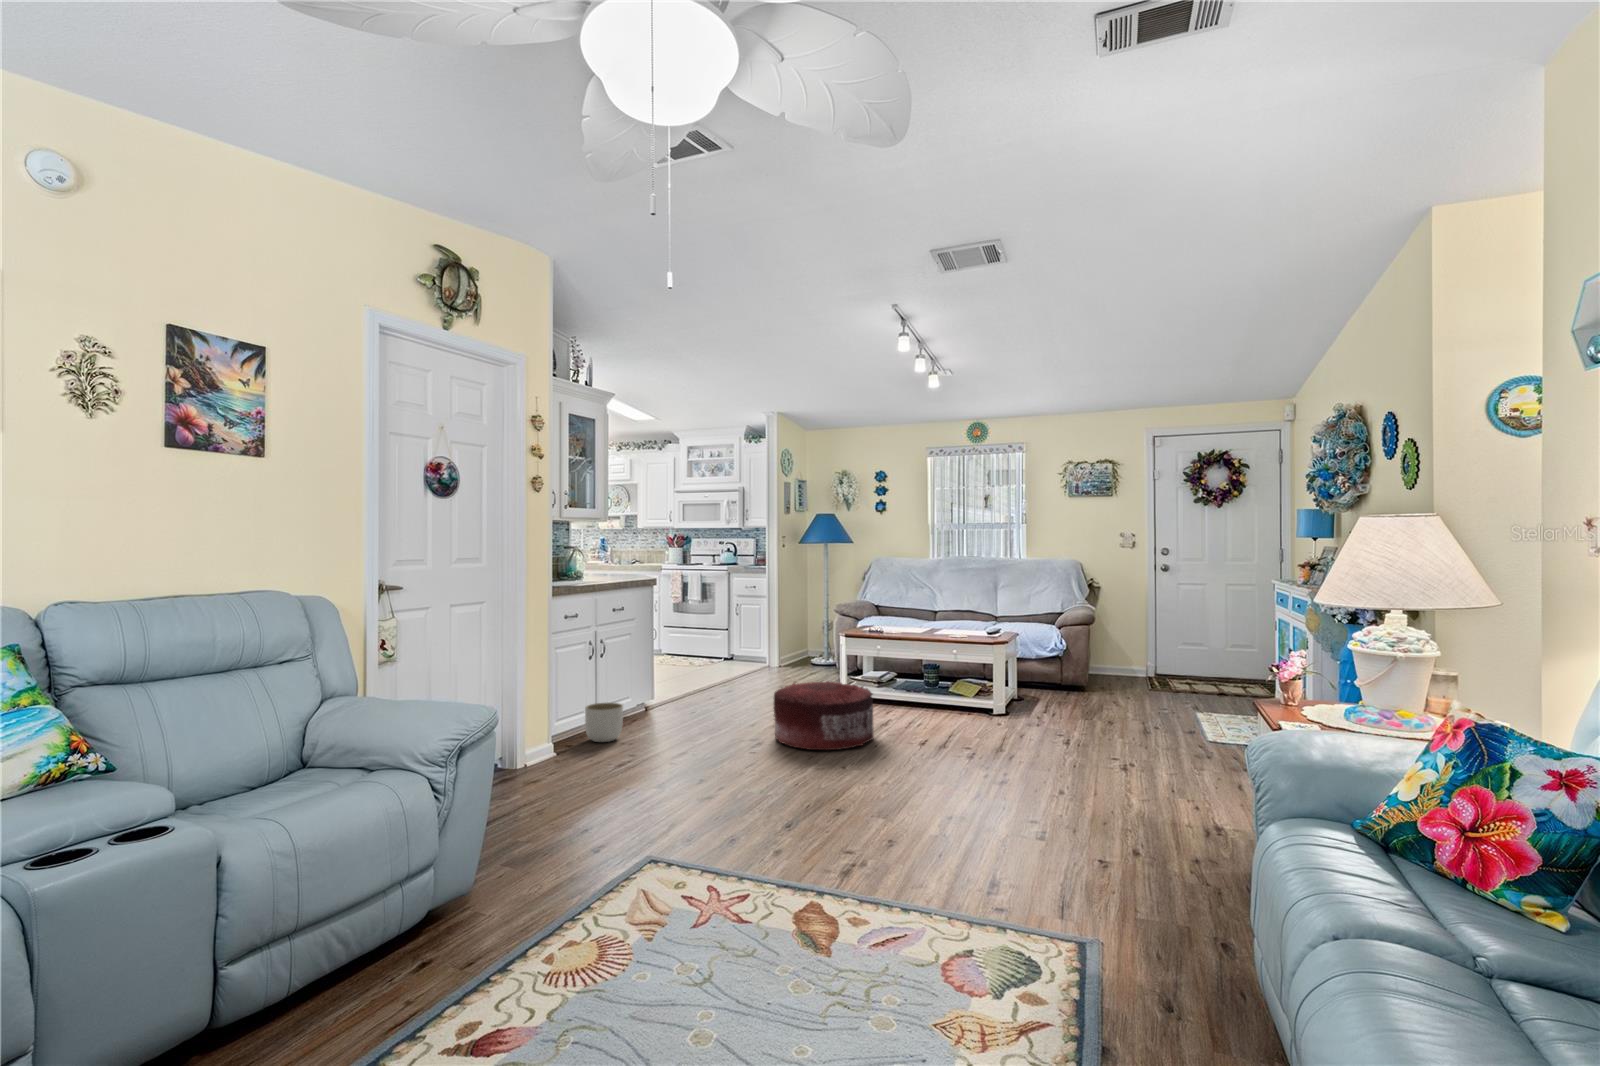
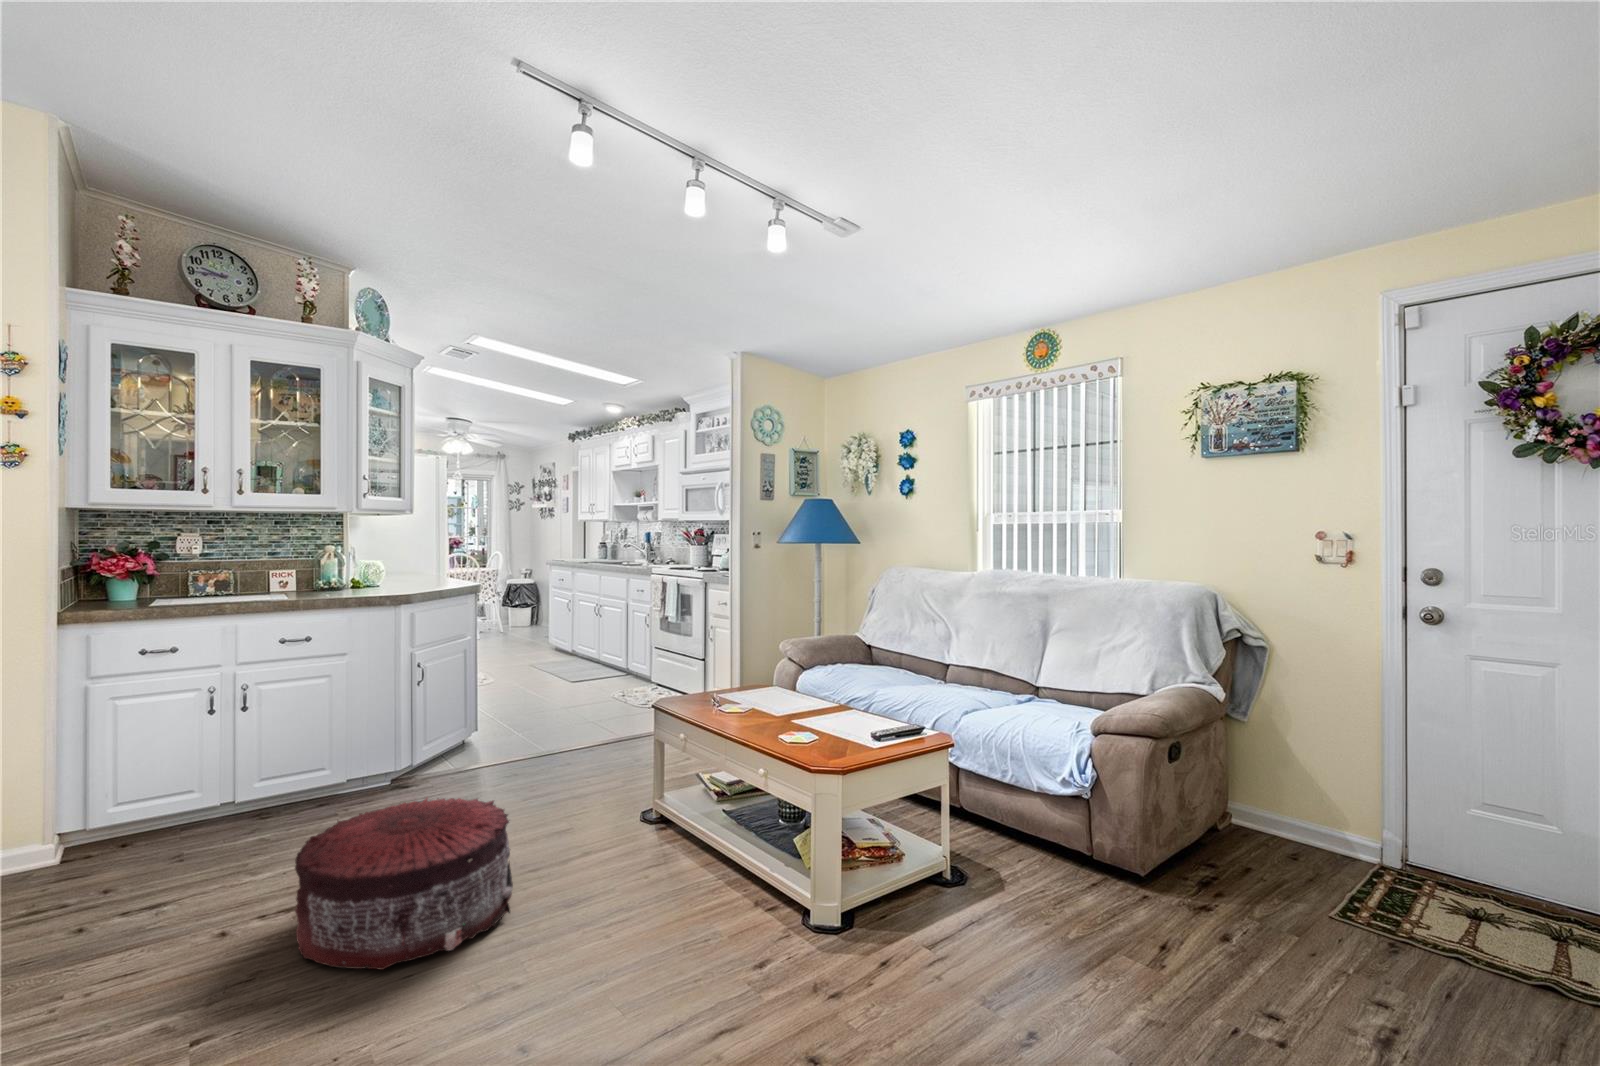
planter: present [585,703,623,742] -> none [154,782,226,848]

